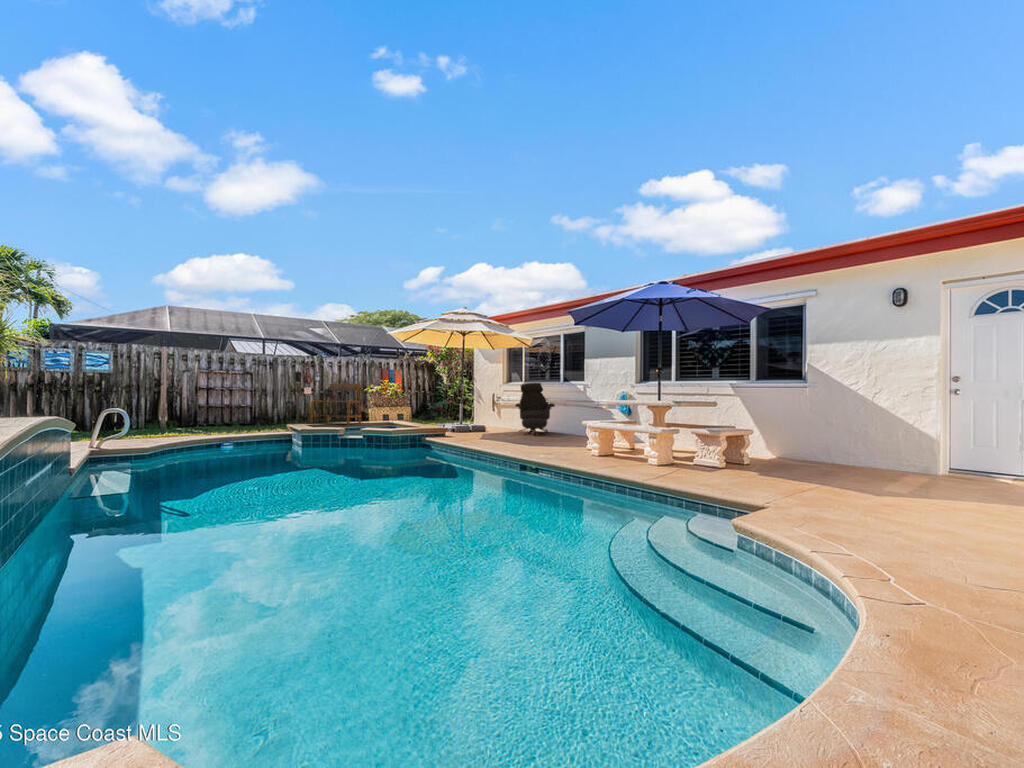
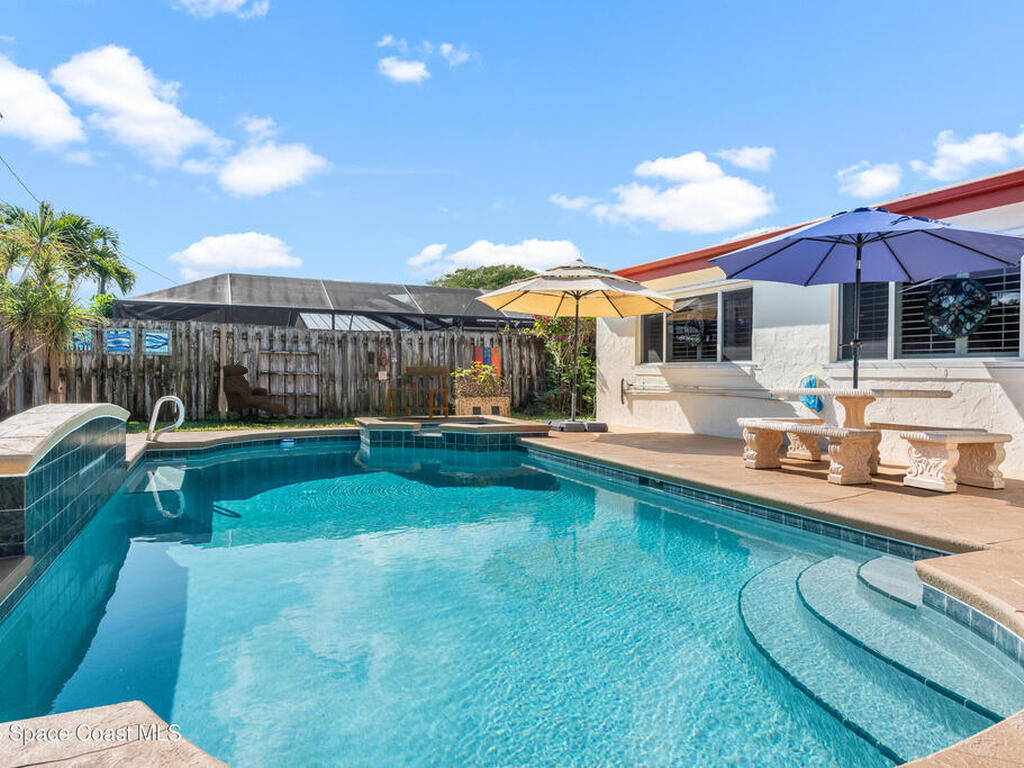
lounge chair: present [515,383,555,436] -> present [223,364,289,423]

